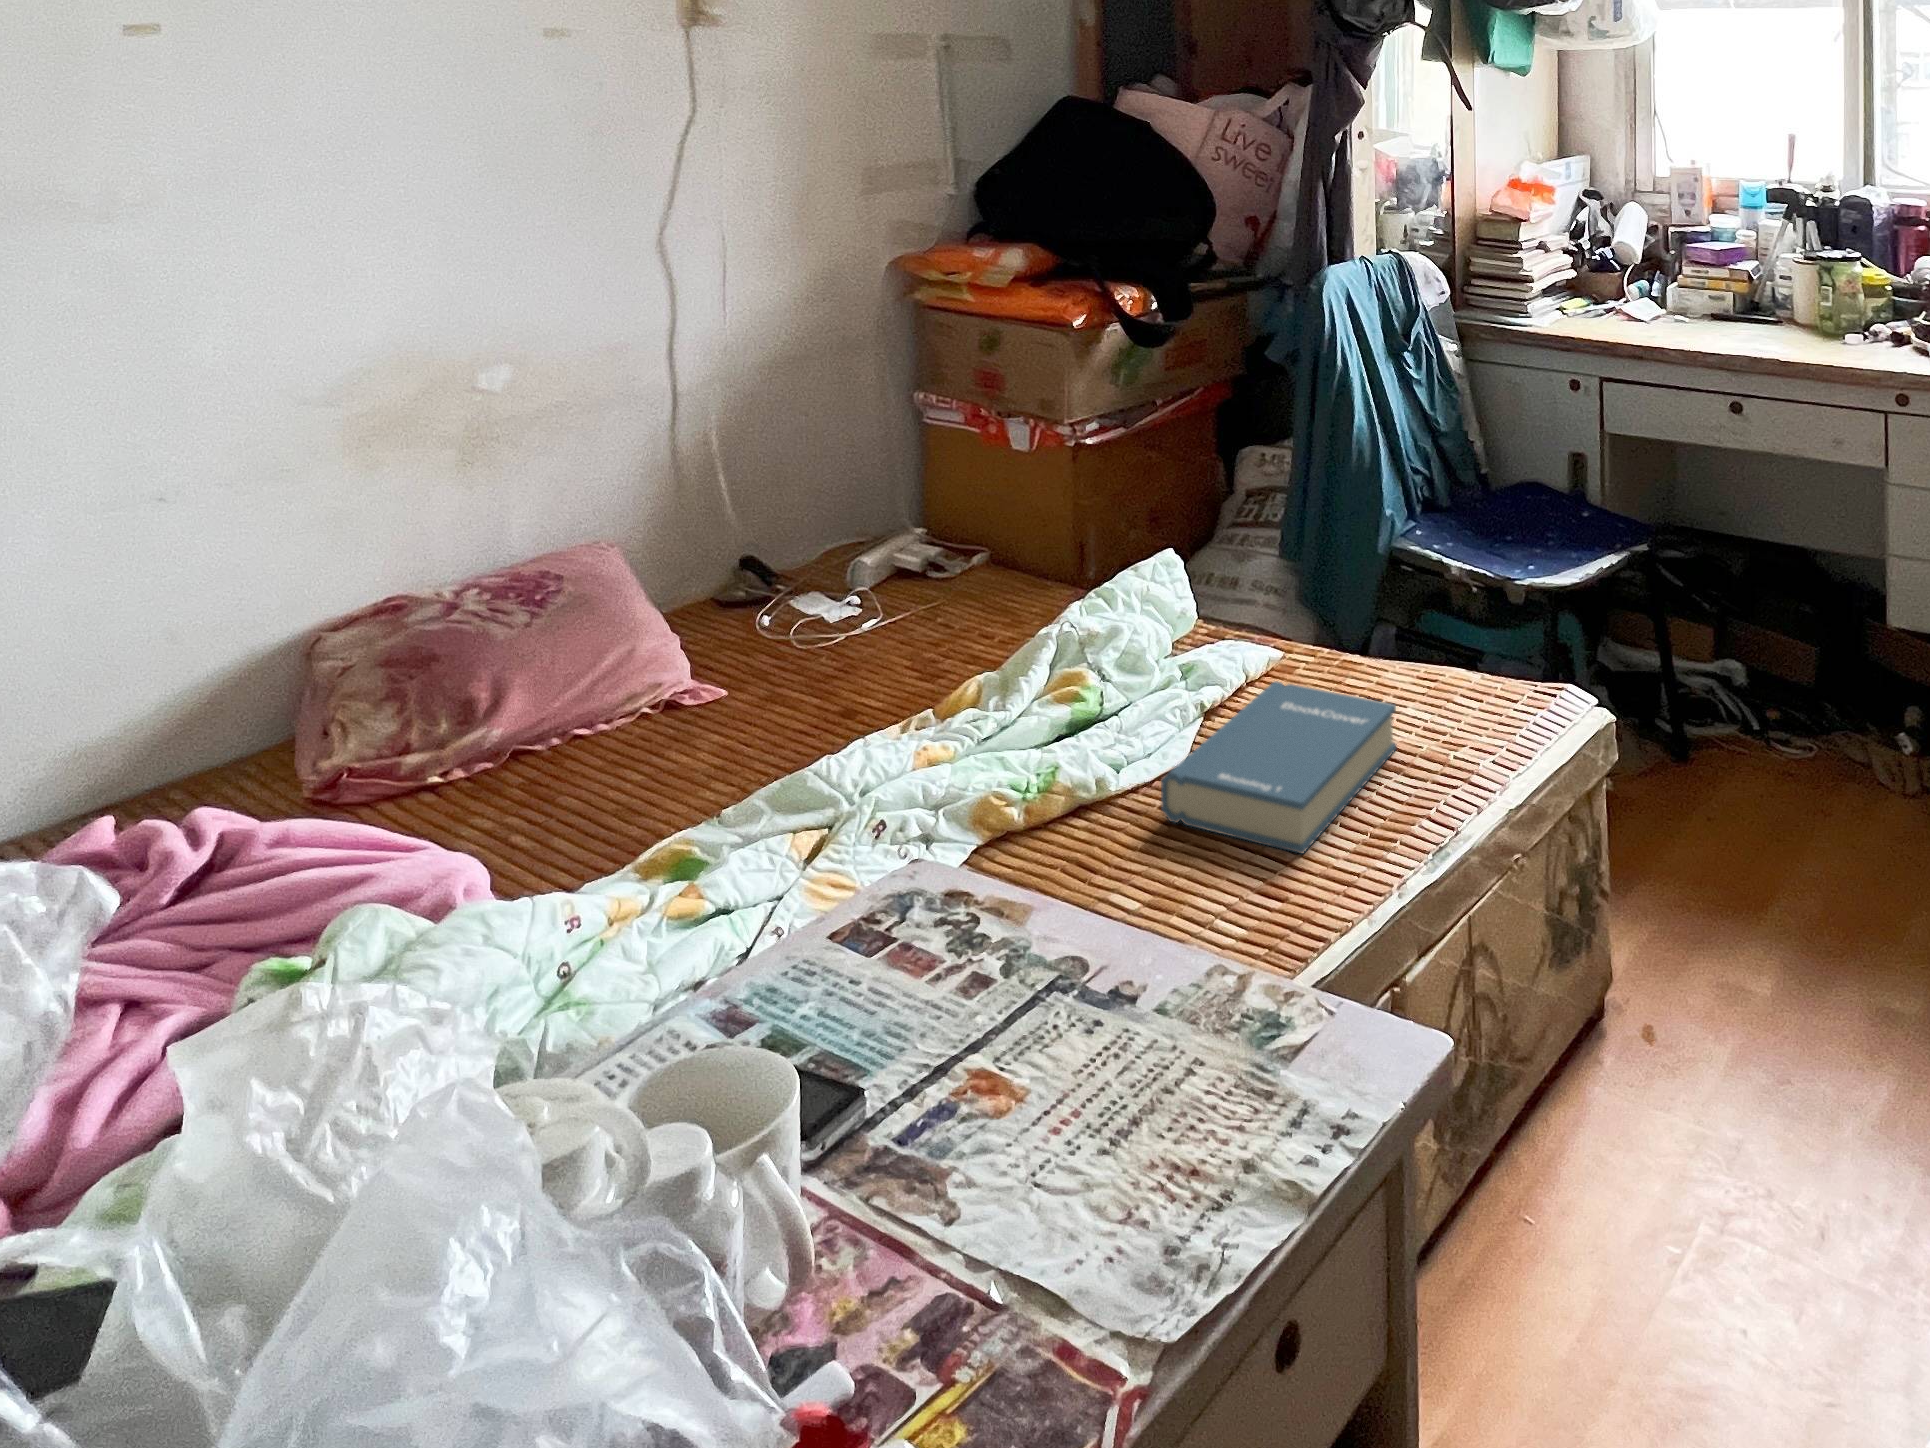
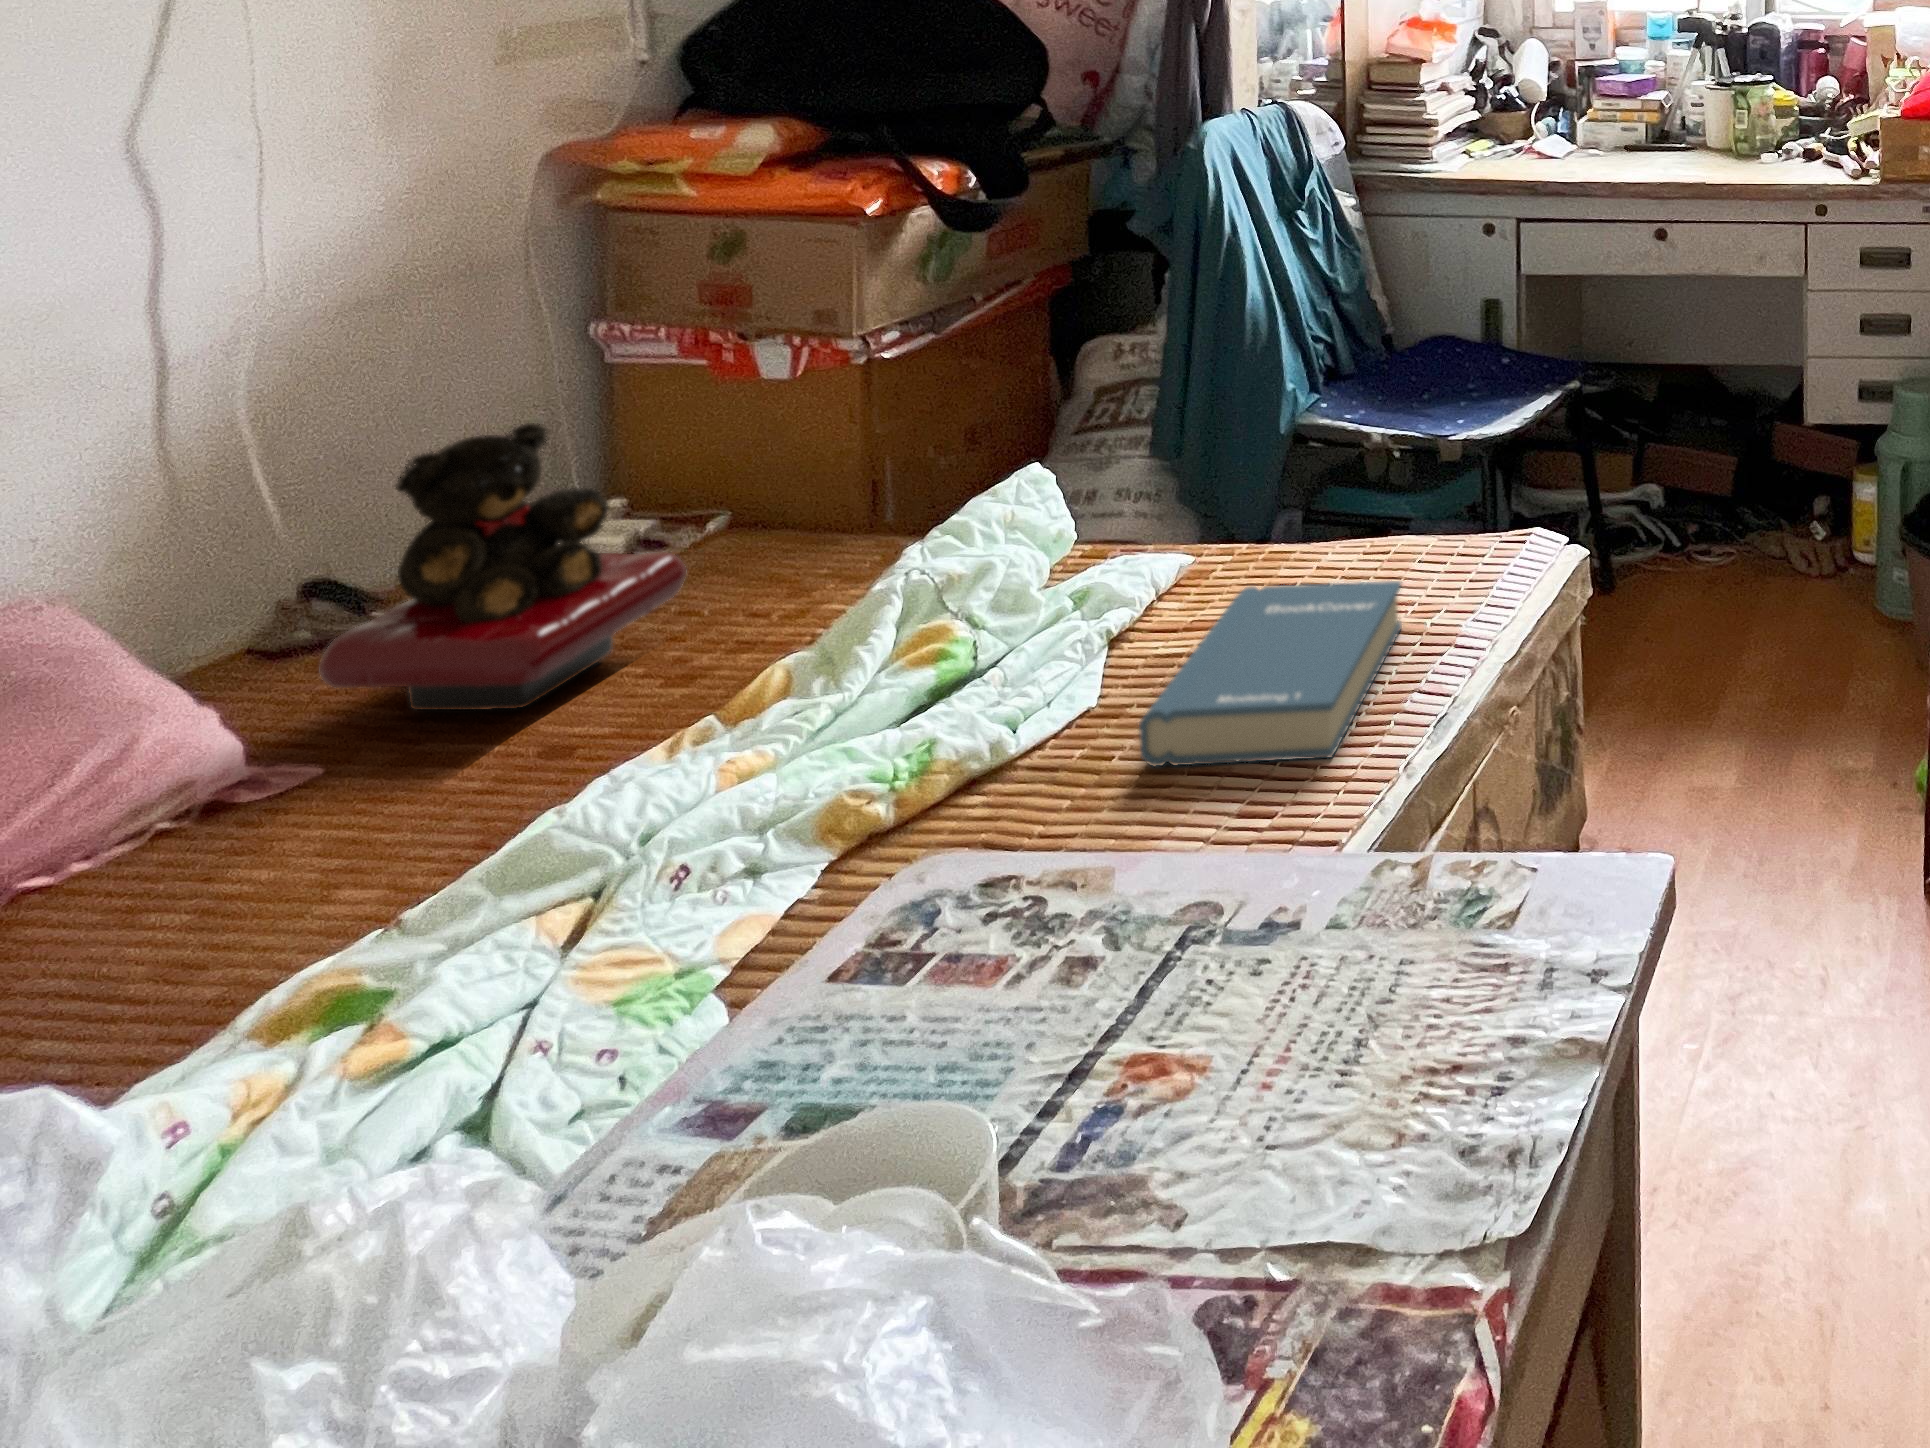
teddy bear: none [737,455,940,664] -> present [320,423,686,710]

